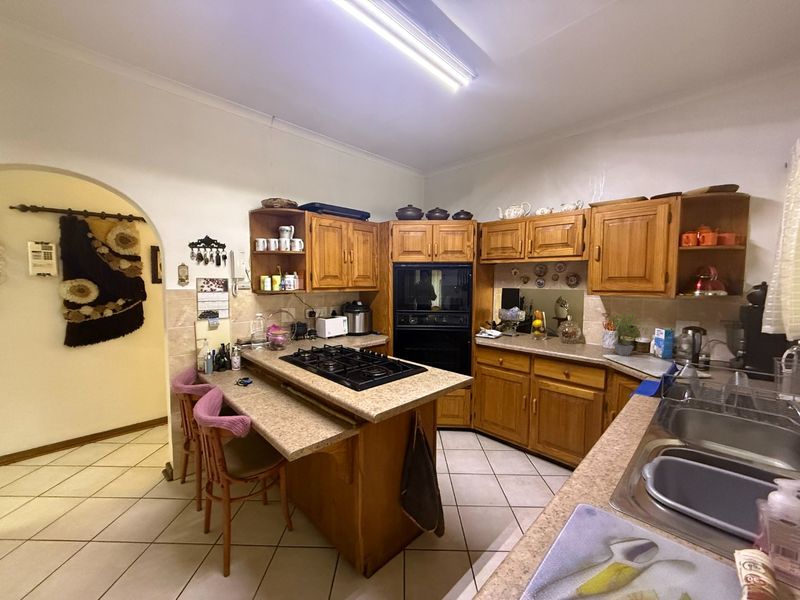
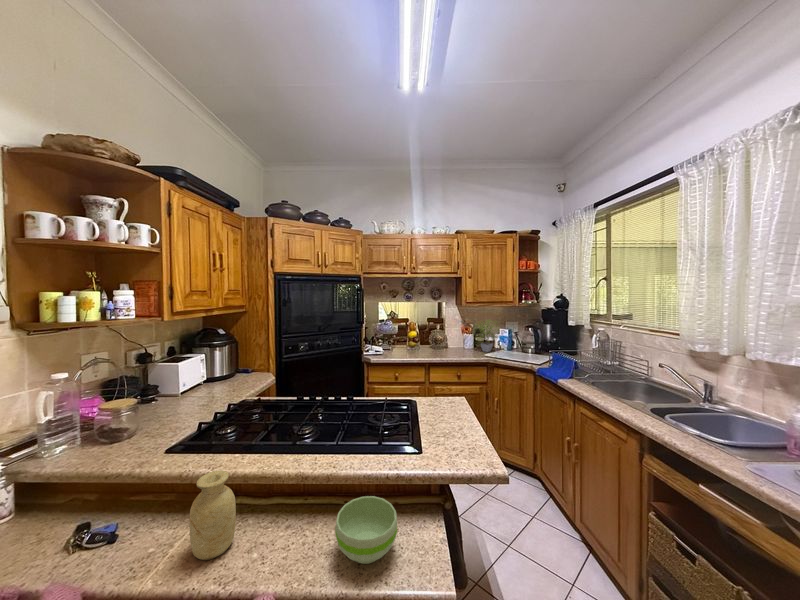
vase: none [253,363,273,400] -> present [189,471,236,560]
bowl: none [277,396,315,426] -> present [335,496,397,564]

